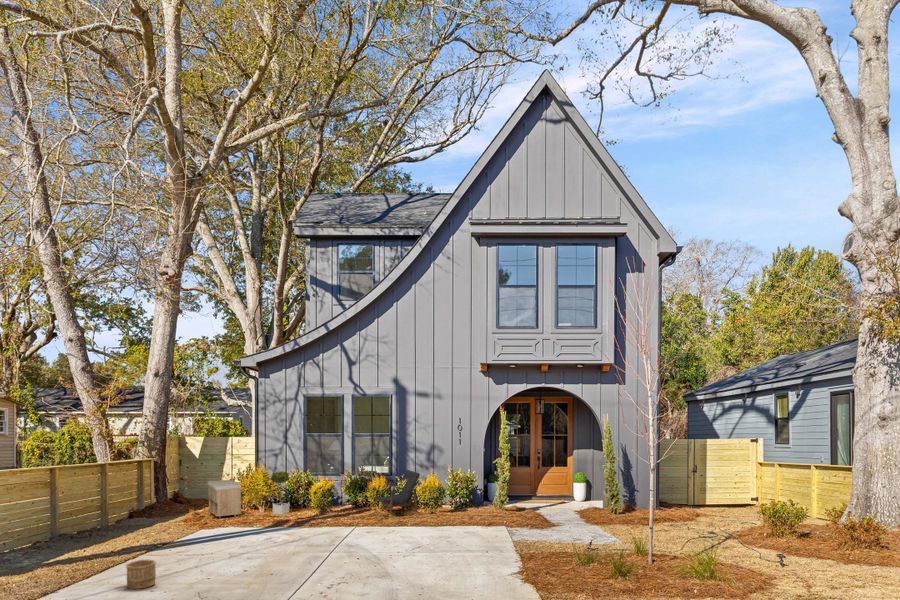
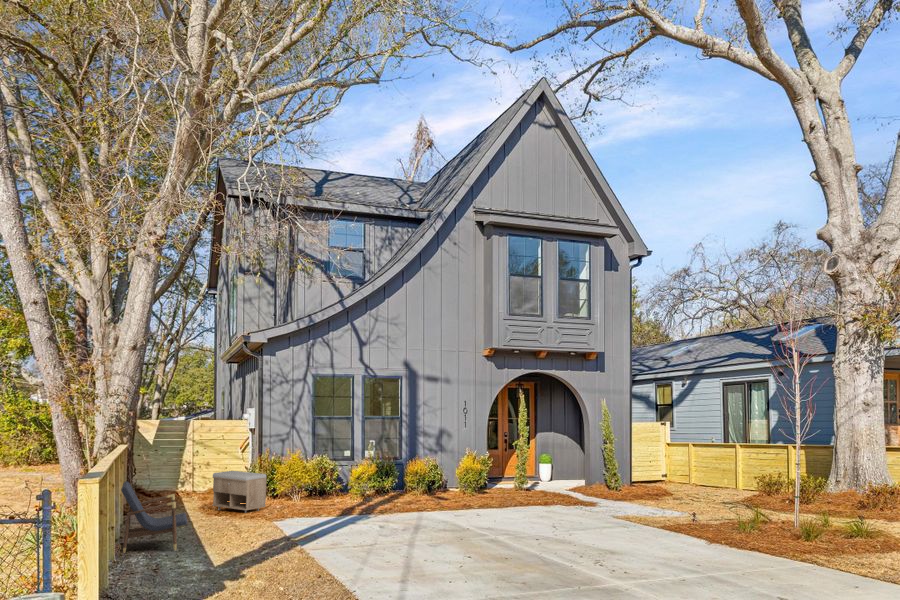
lounge chair: present [376,470,420,518] -> present [121,481,187,553]
potted tree: present [271,471,290,515] -> none [289,458,308,506]
wooden bucket: present [126,559,156,589] -> none [390,532,421,561]

